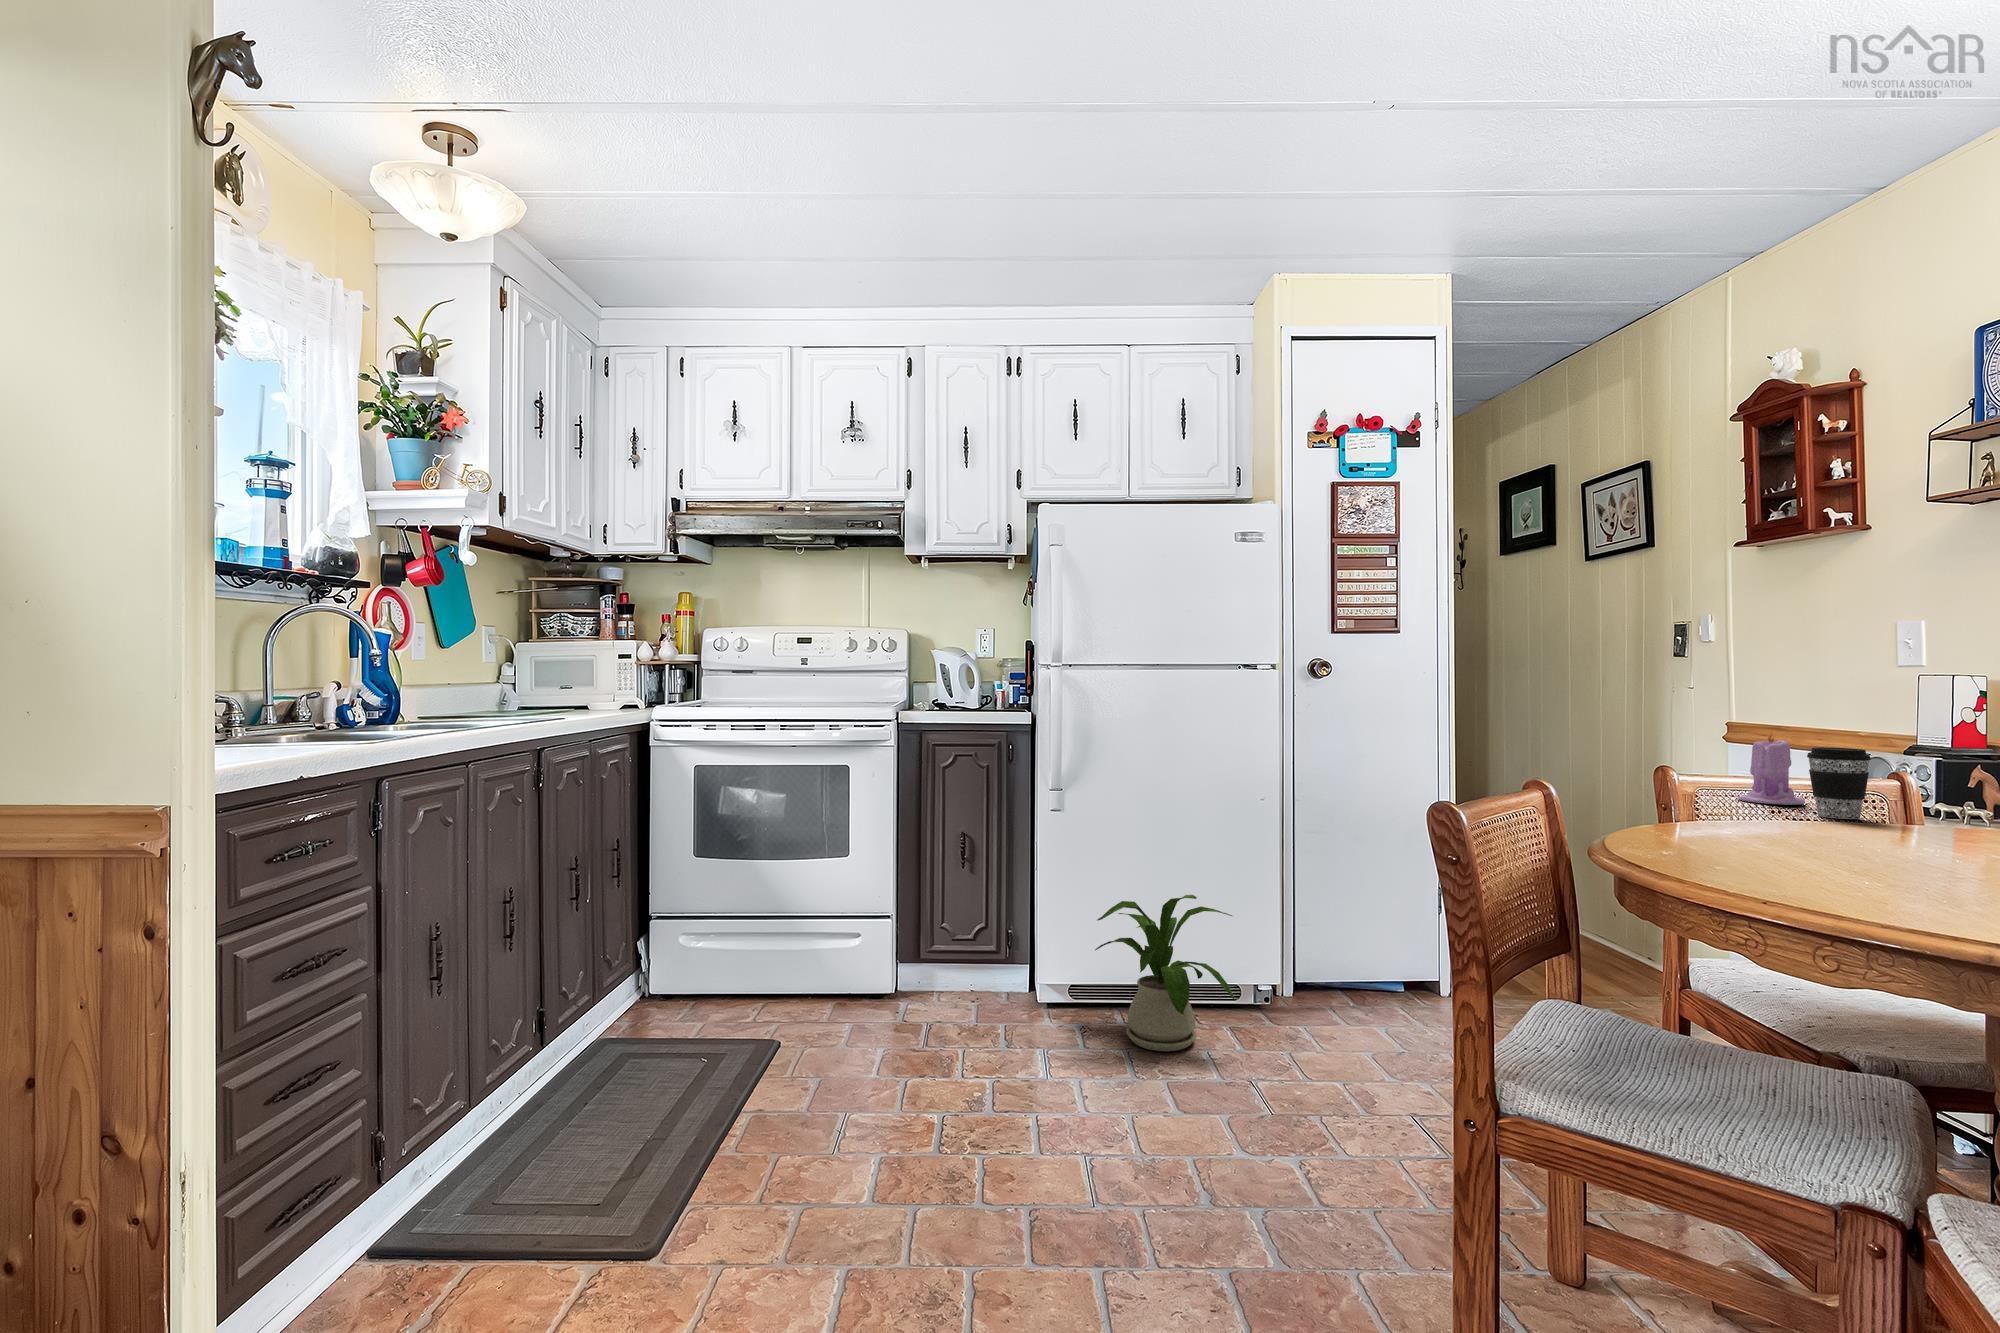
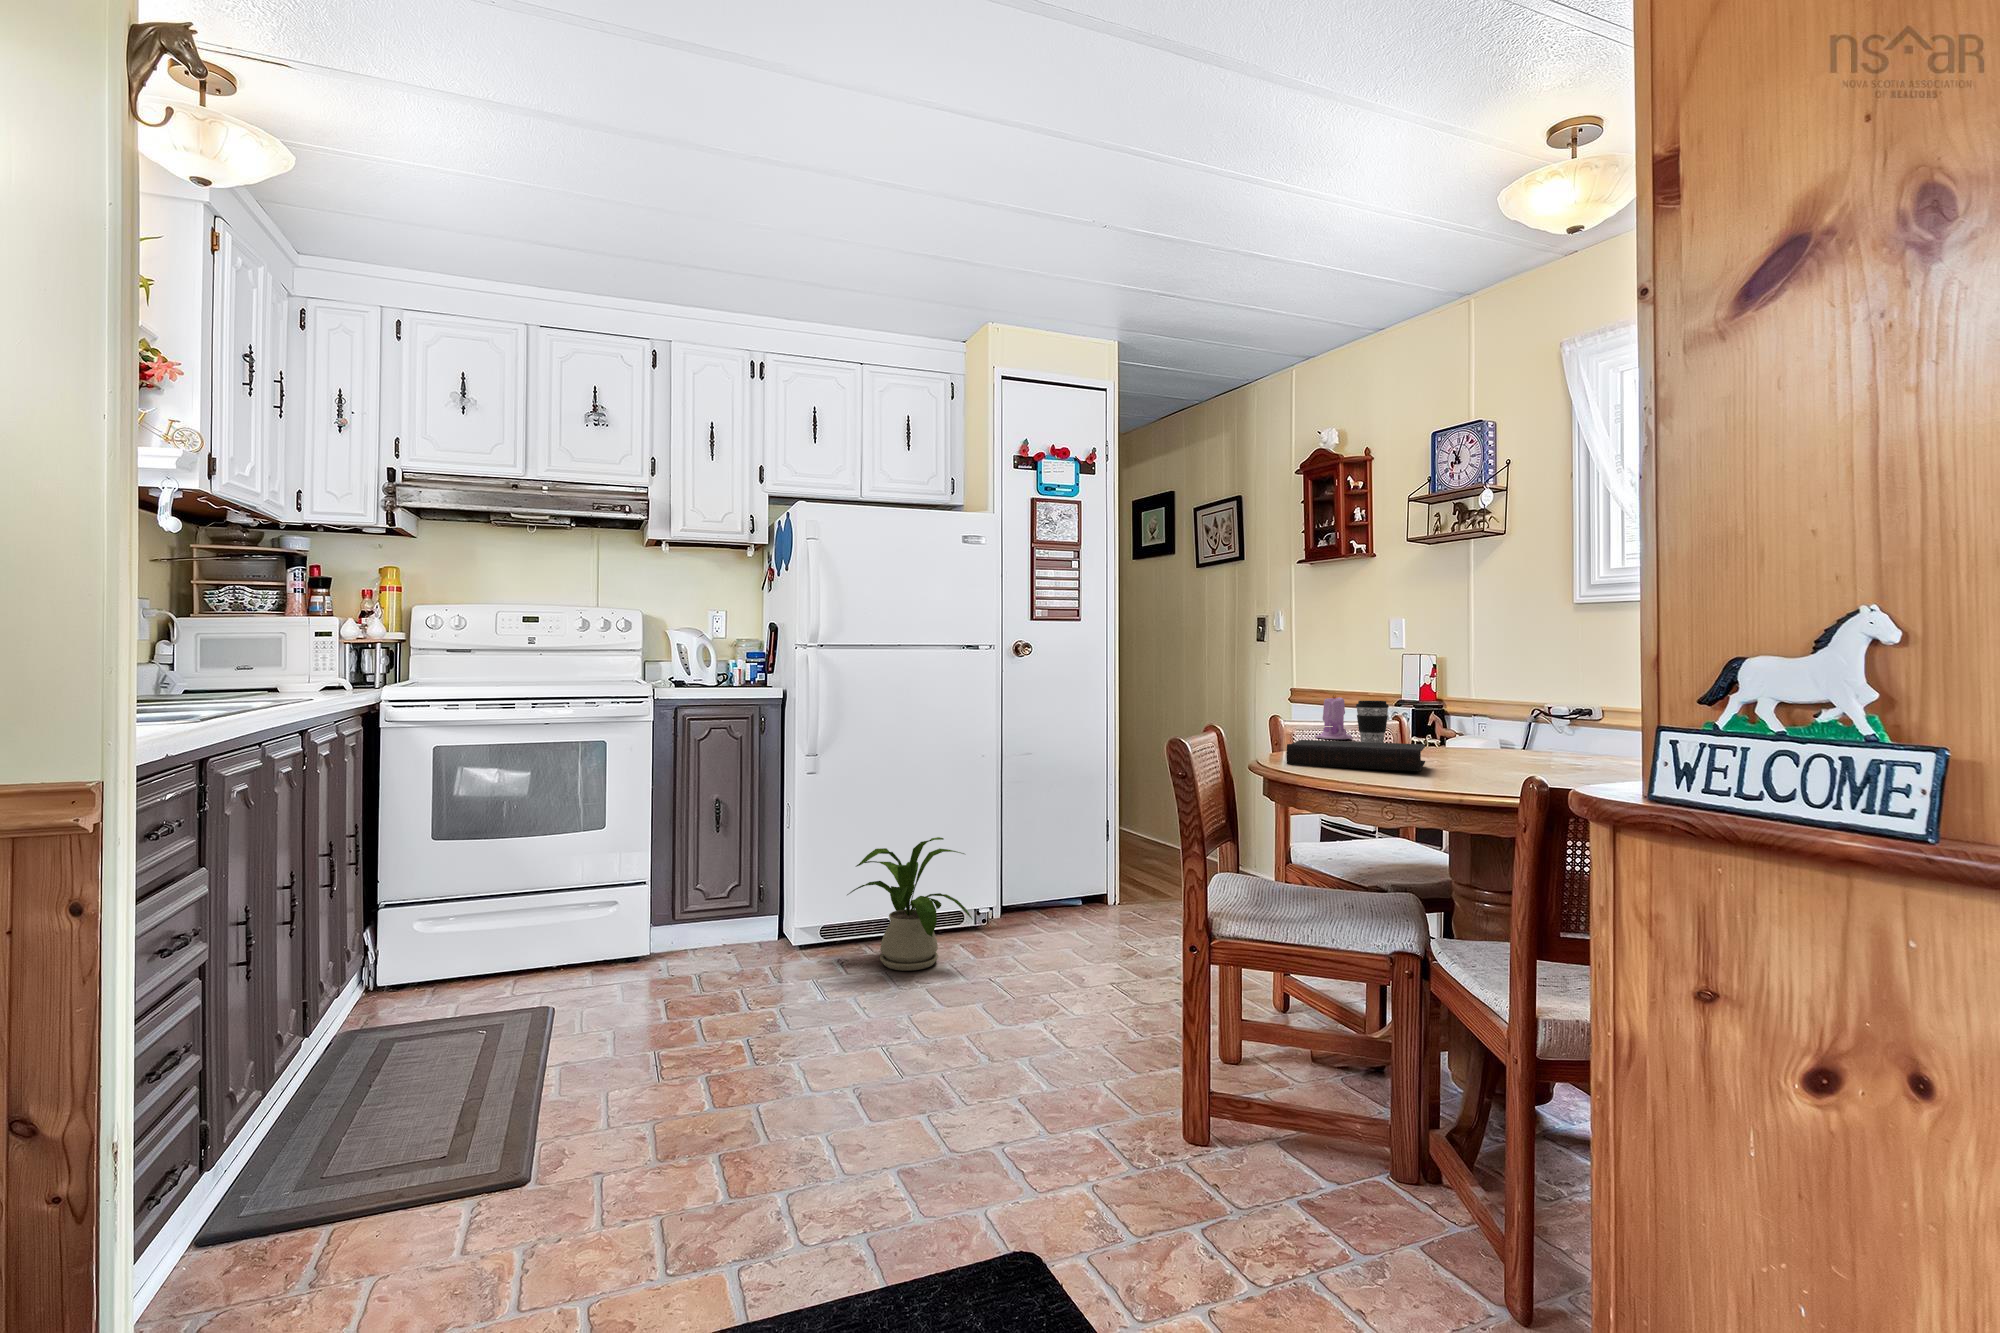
book: none [1648,811,1931,884] -> present [1286,740,1425,771]

